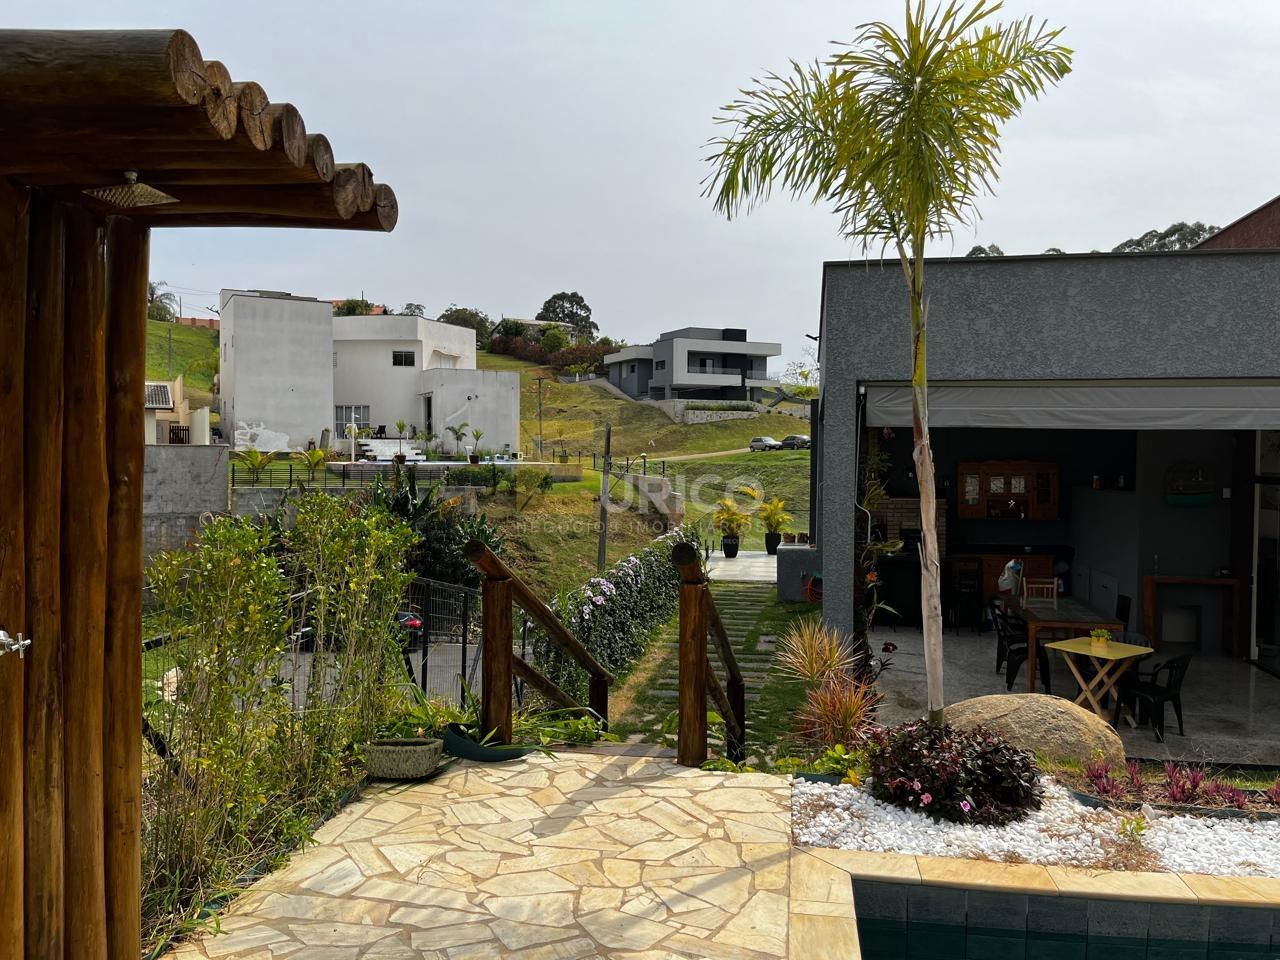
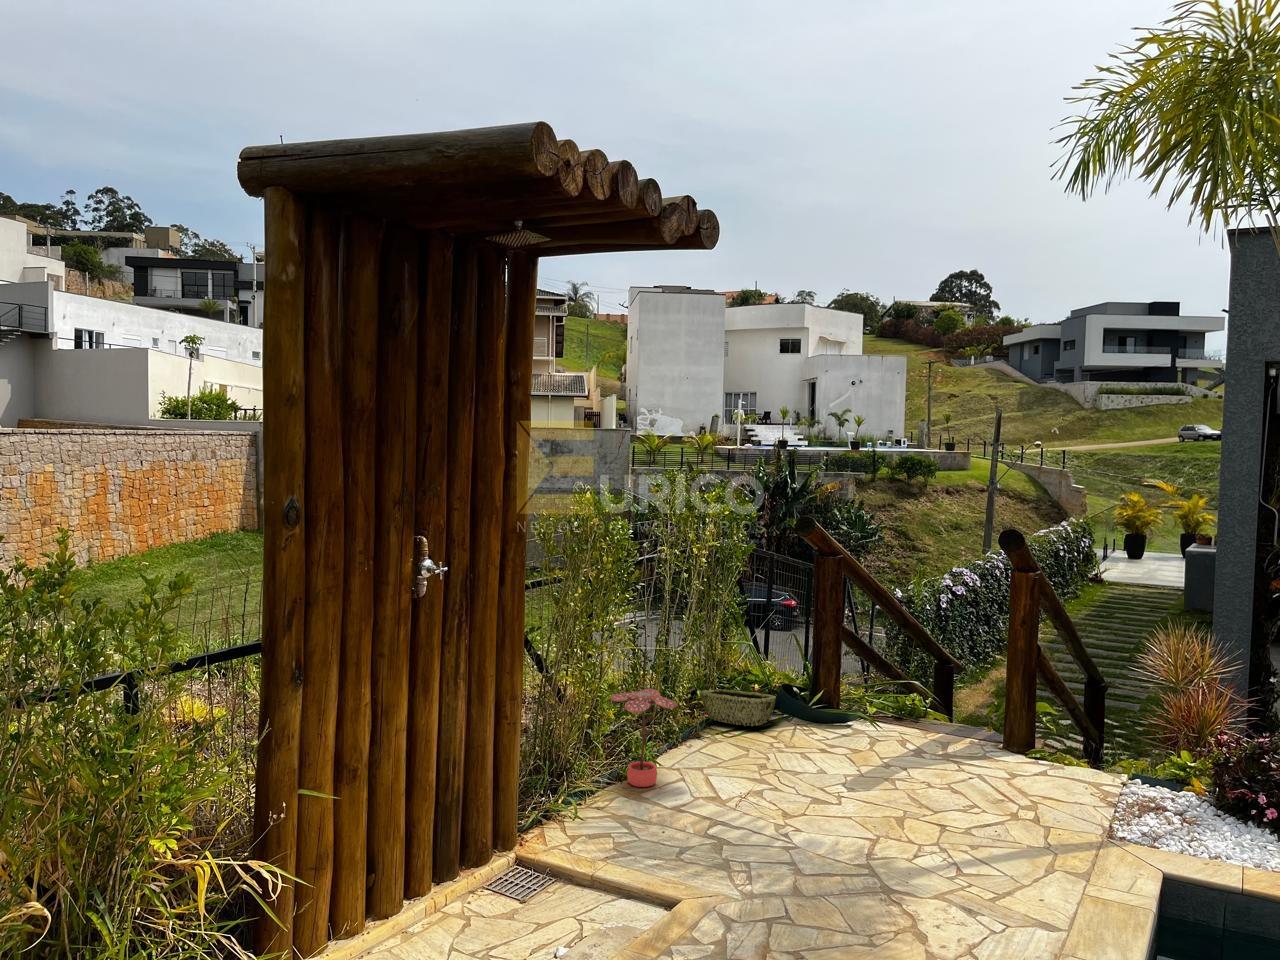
potted plant: none [254,754,341,875] -> present [610,689,678,787]

